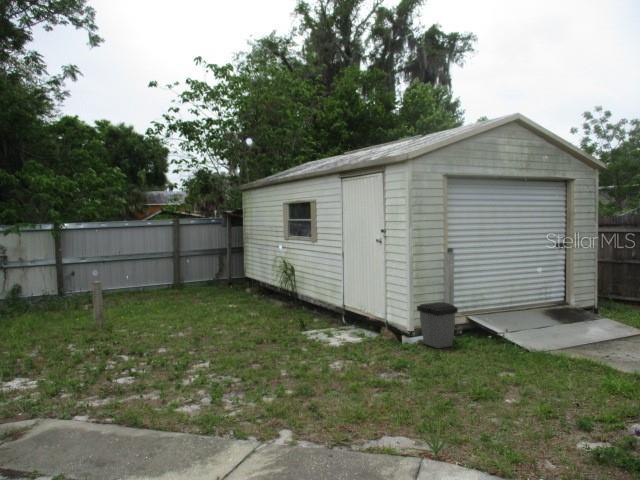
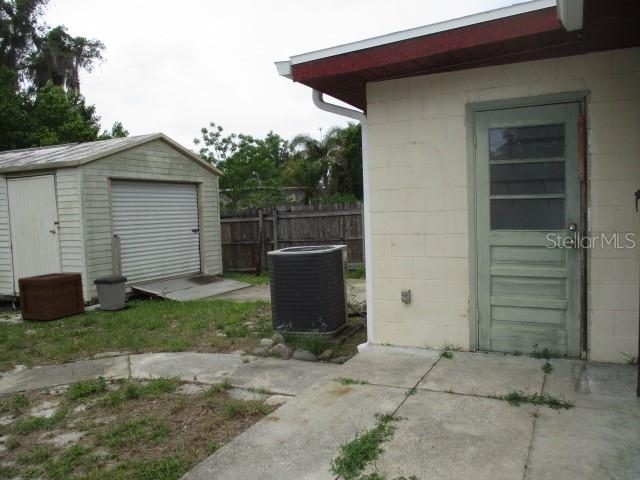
wooden crate: none [338,290,405,350] -> present [18,273,85,320]

